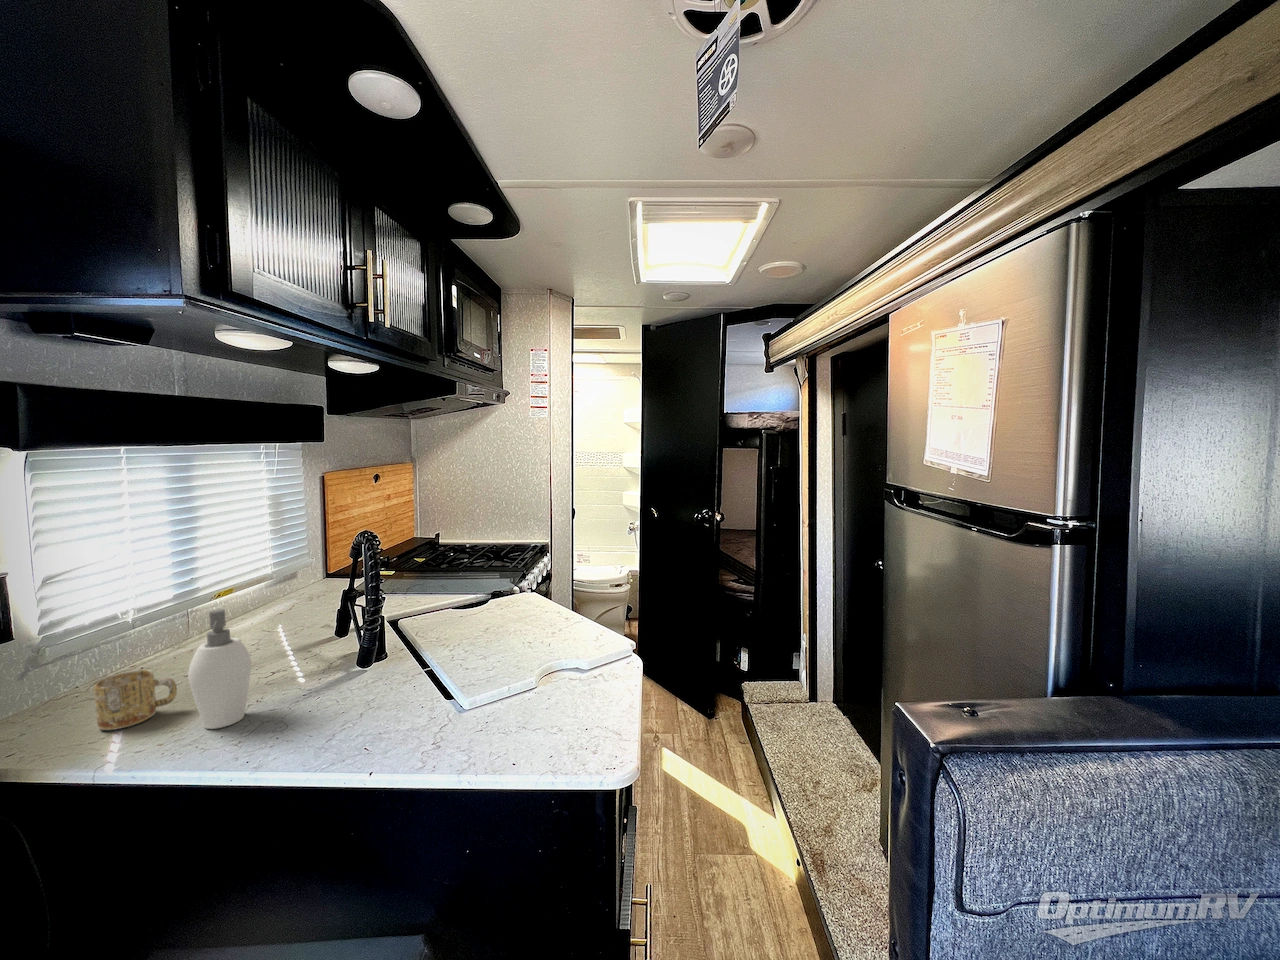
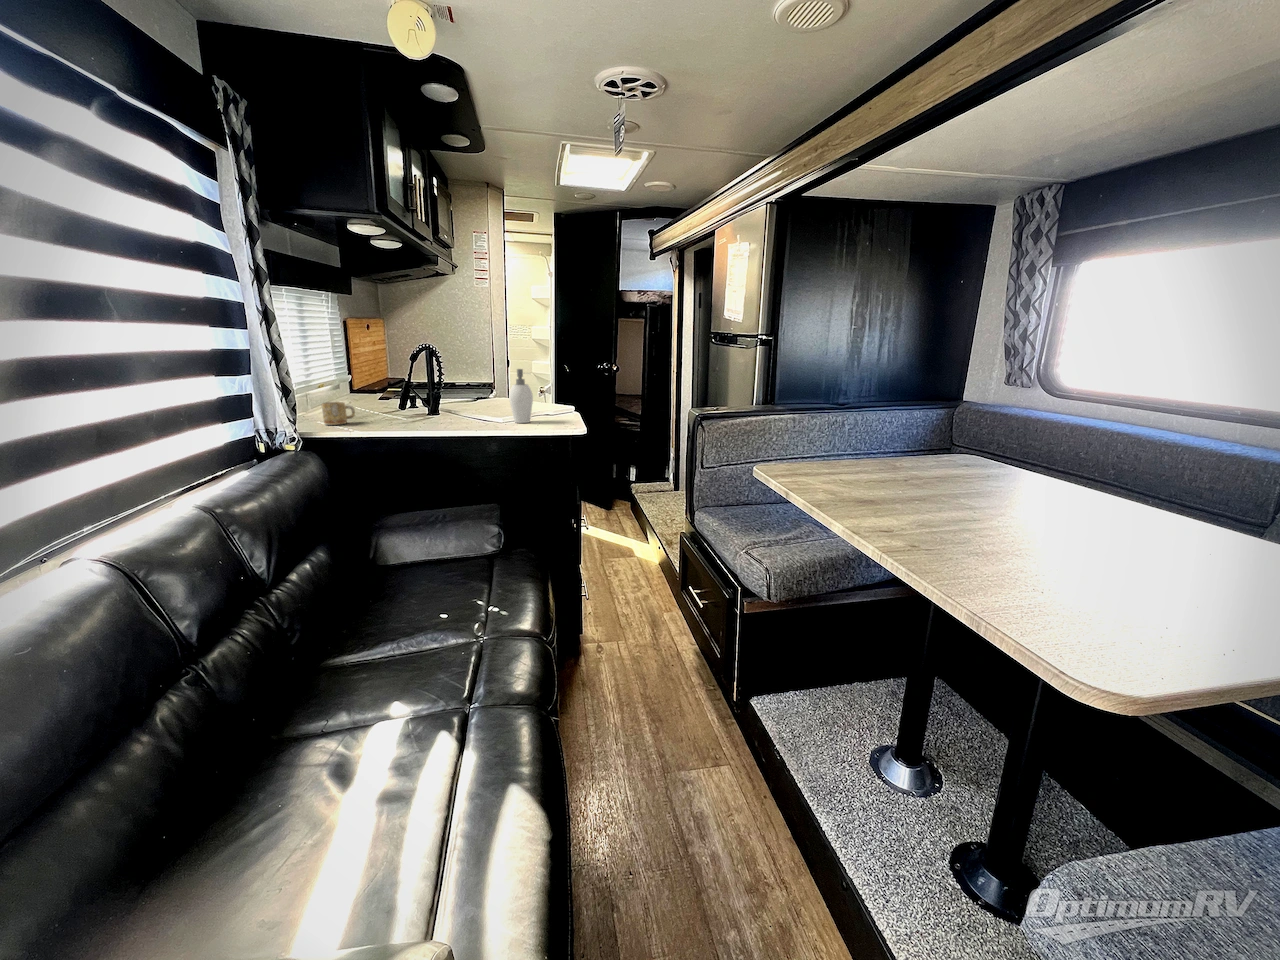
soap dispenser: present [188,609,251,729] -> present [509,369,533,423]

